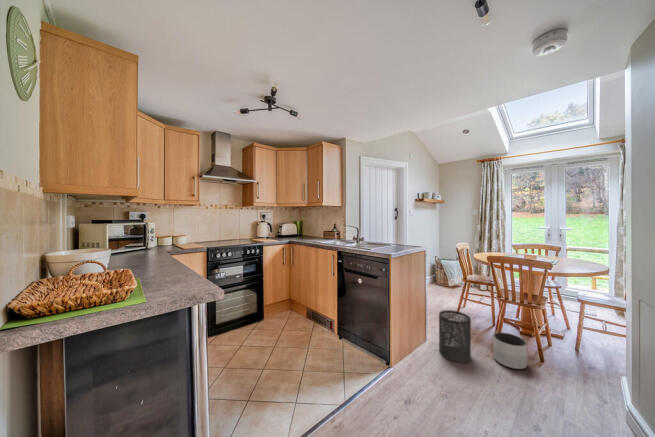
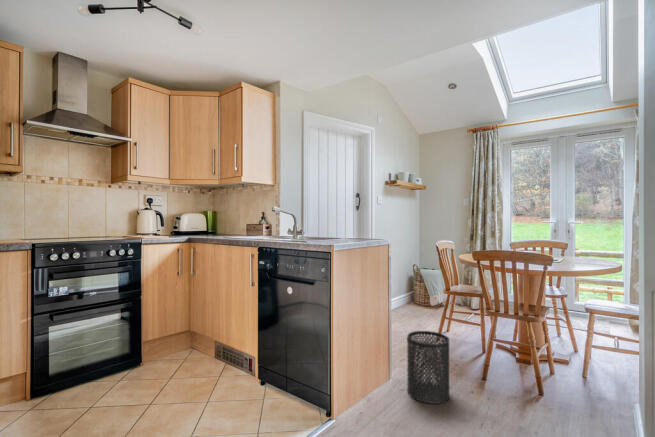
planter: present [493,333,527,369] -> none [479,358,520,406]

